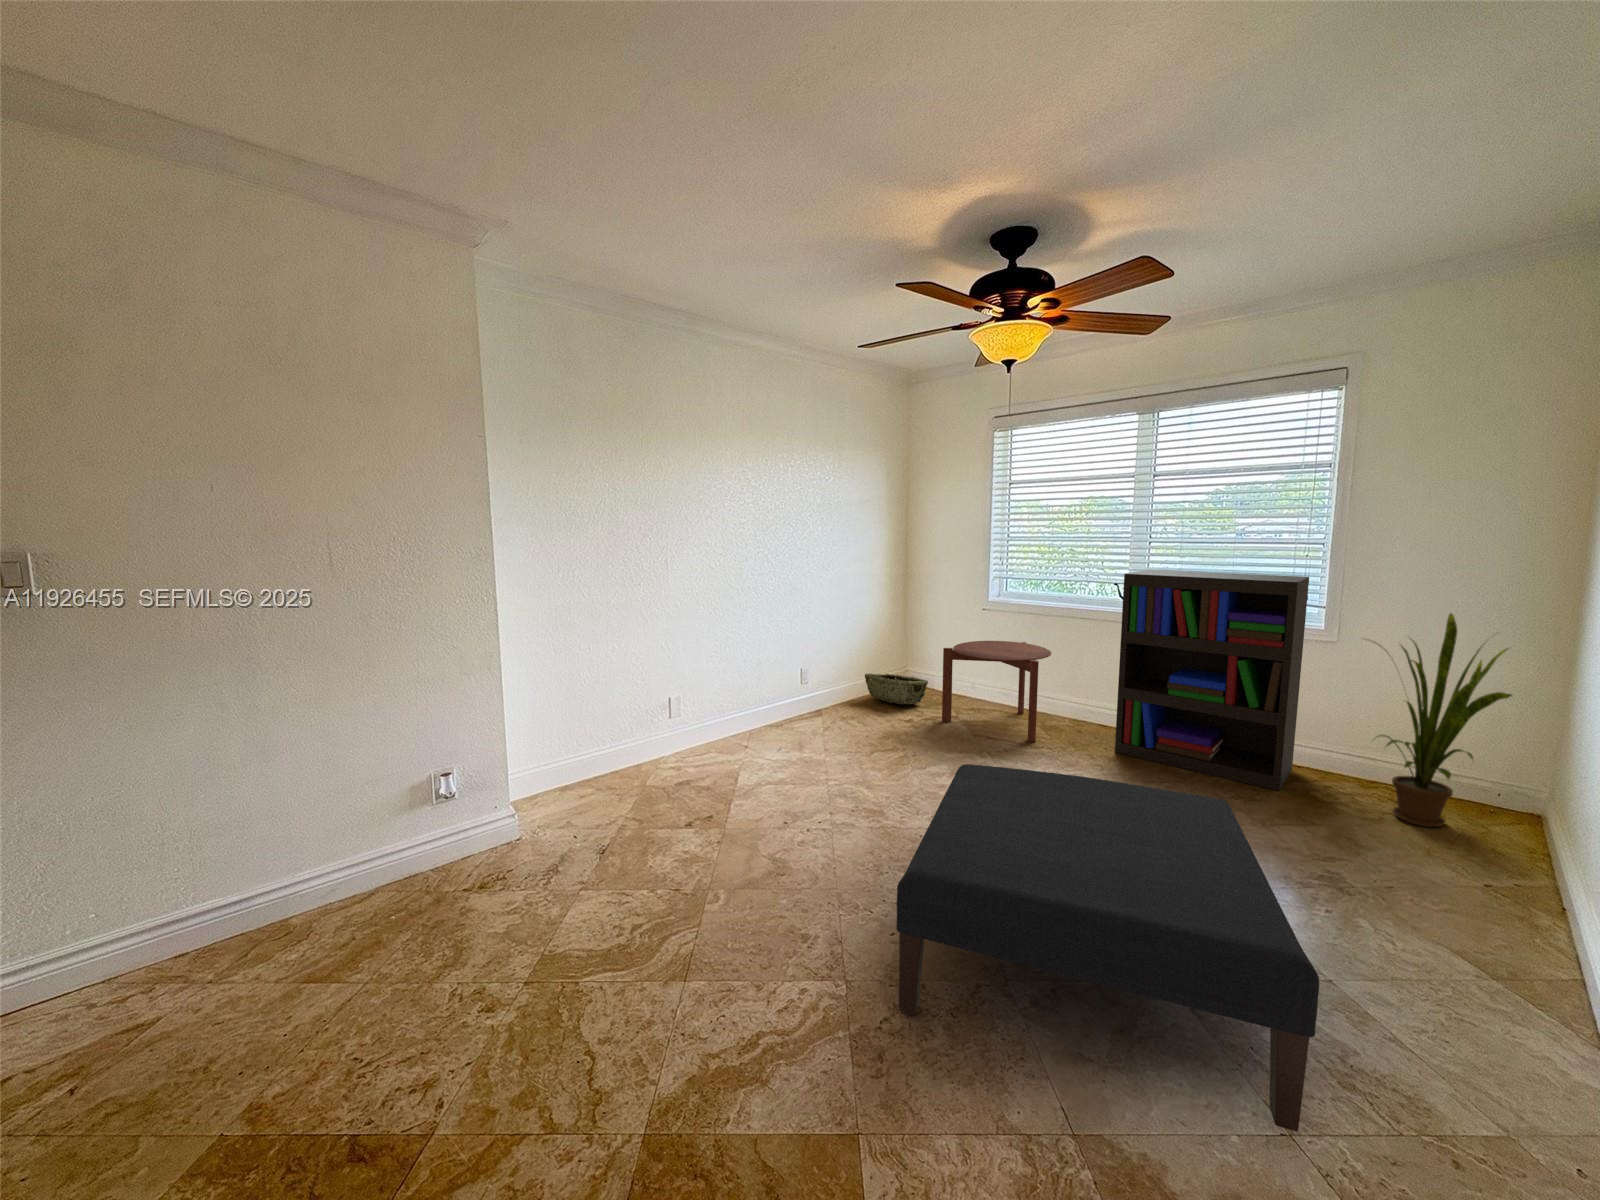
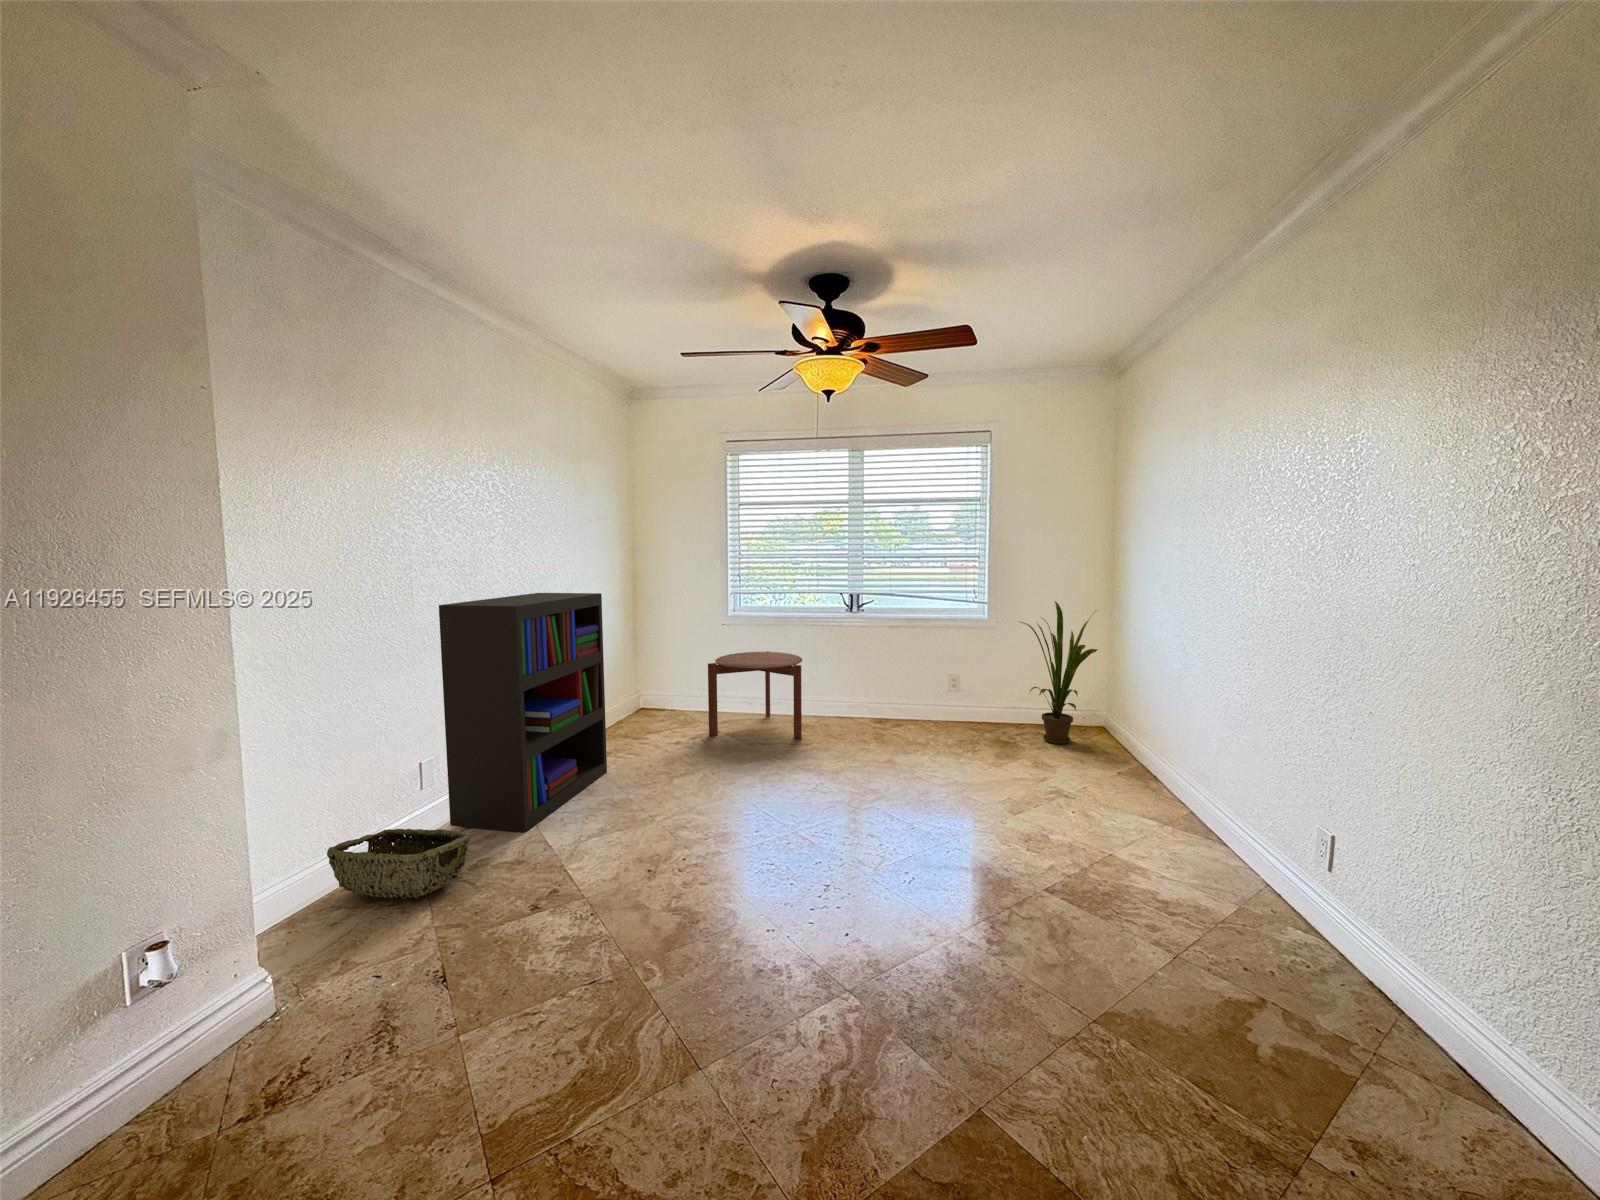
bookshelf: present [1115,570,1309,791] -> present [439,593,607,832]
woven basket: present [865,673,928,704] -> present [327,829,471,899]
ottoman: present [896,764,1319,1132] -> none [831,745,1187,993]

